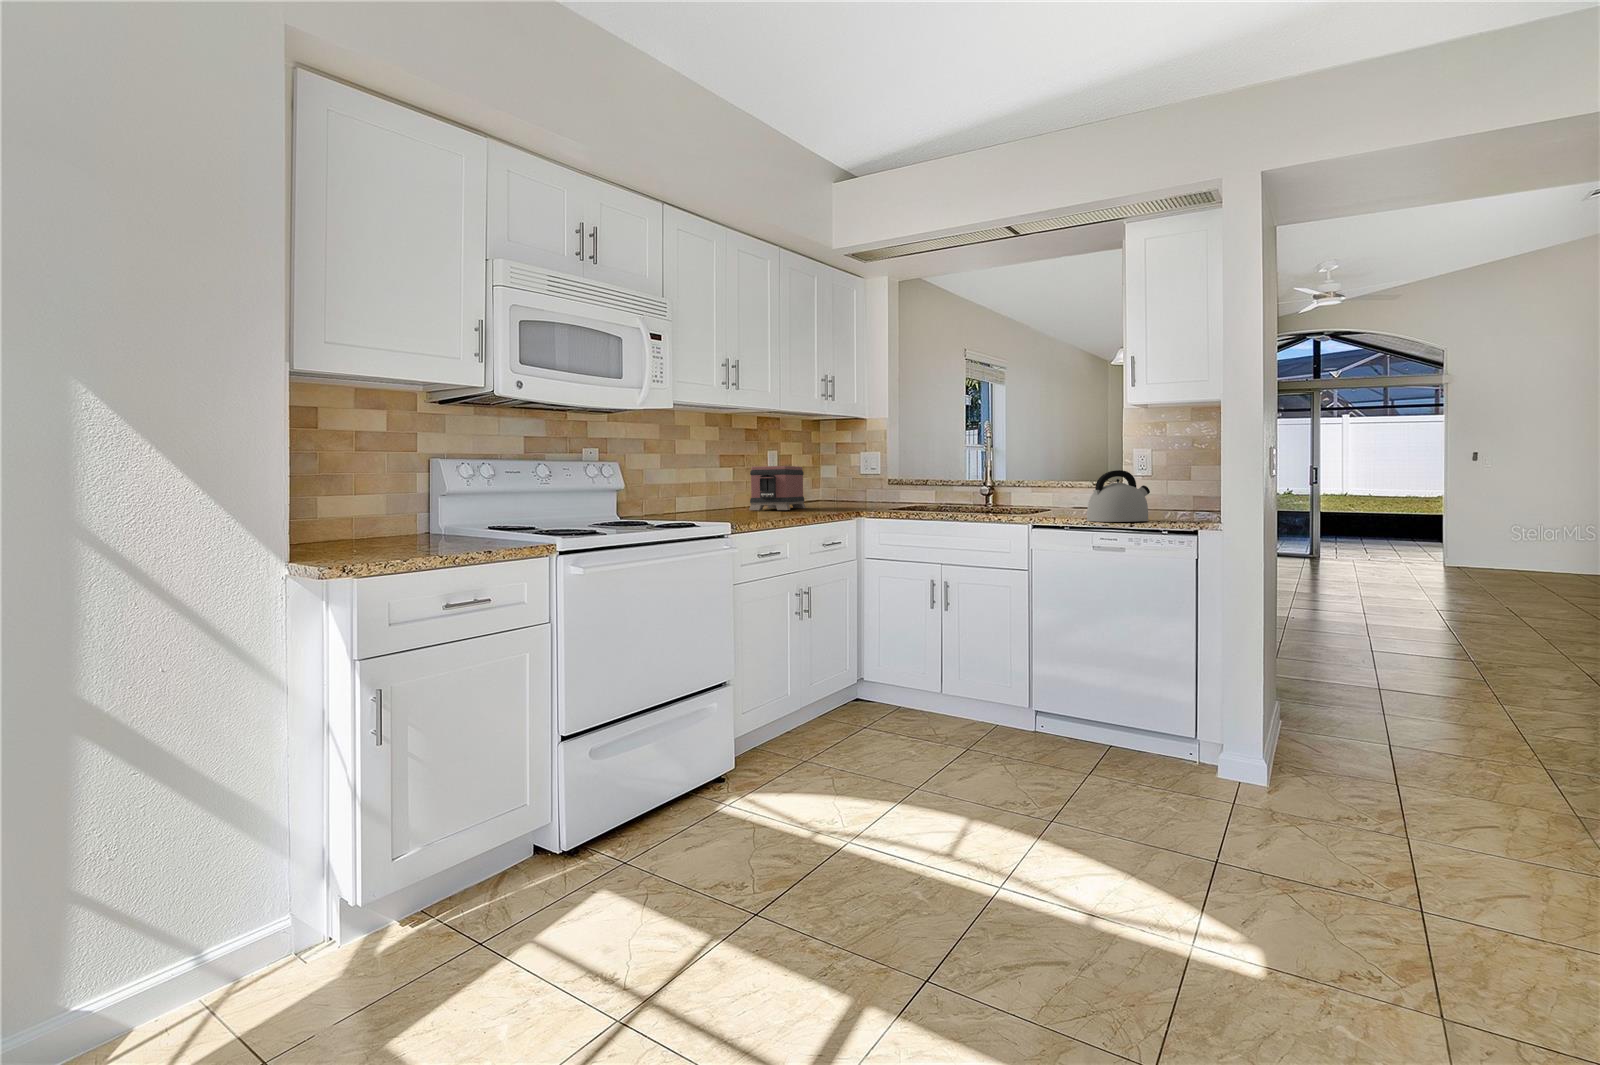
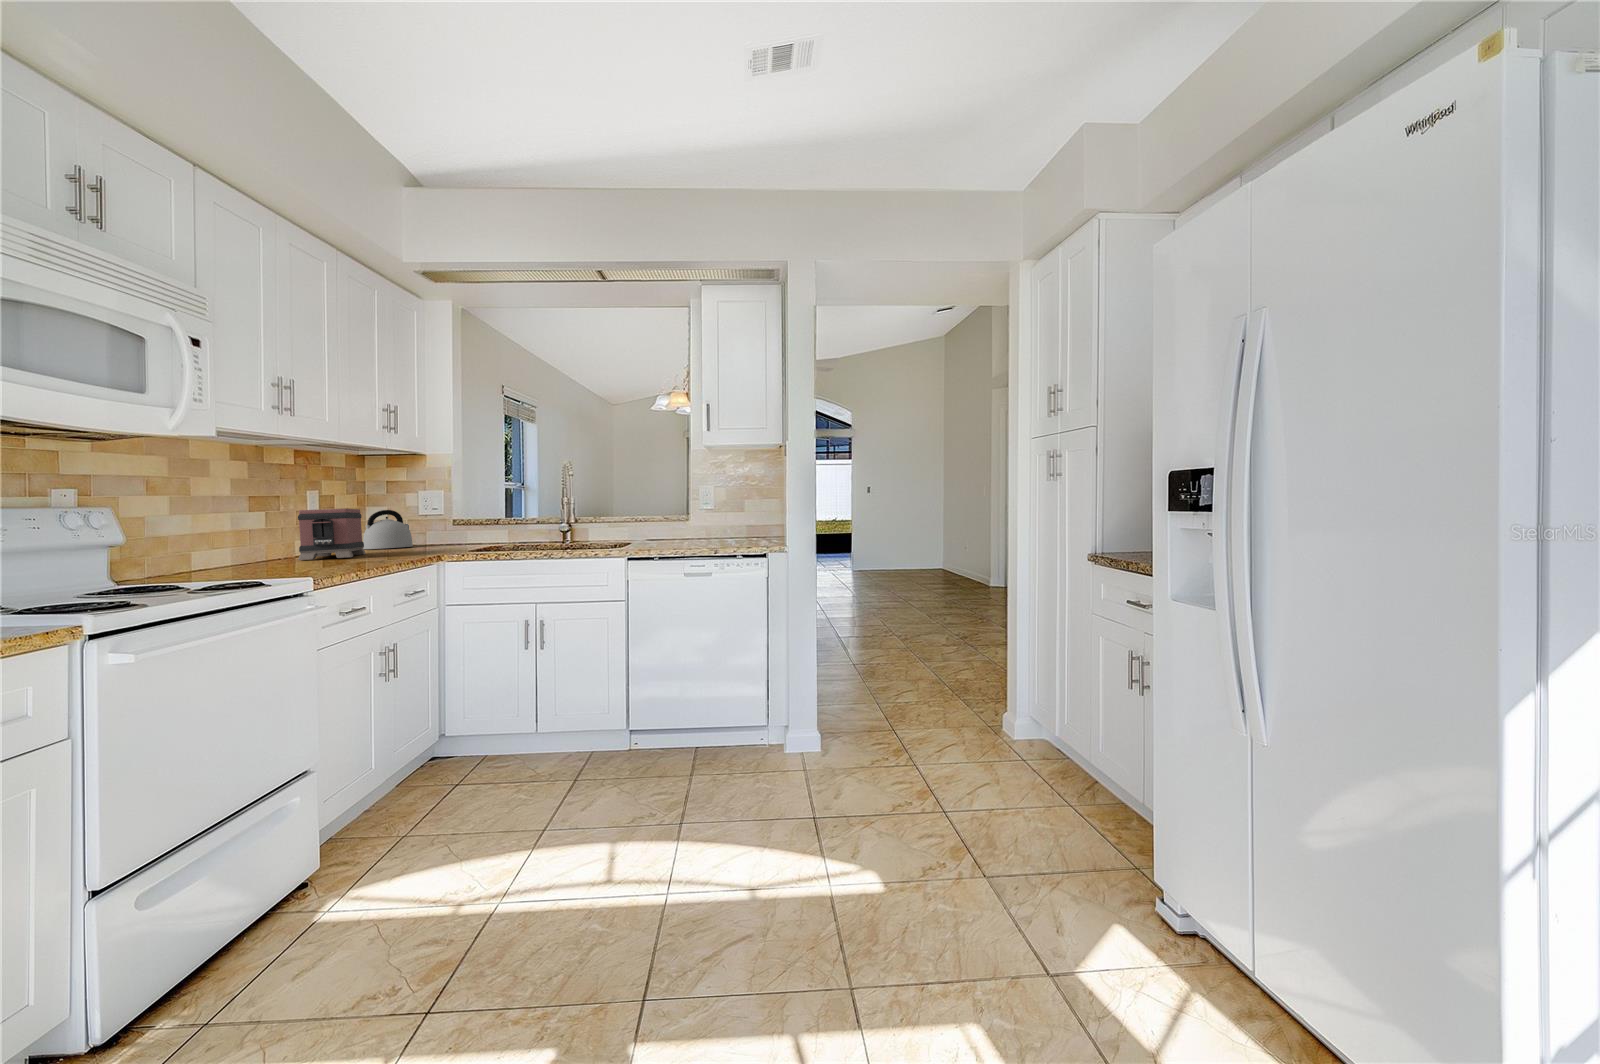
kettle: present [1086,470,1150,522] -> present [363,510,413,549]

